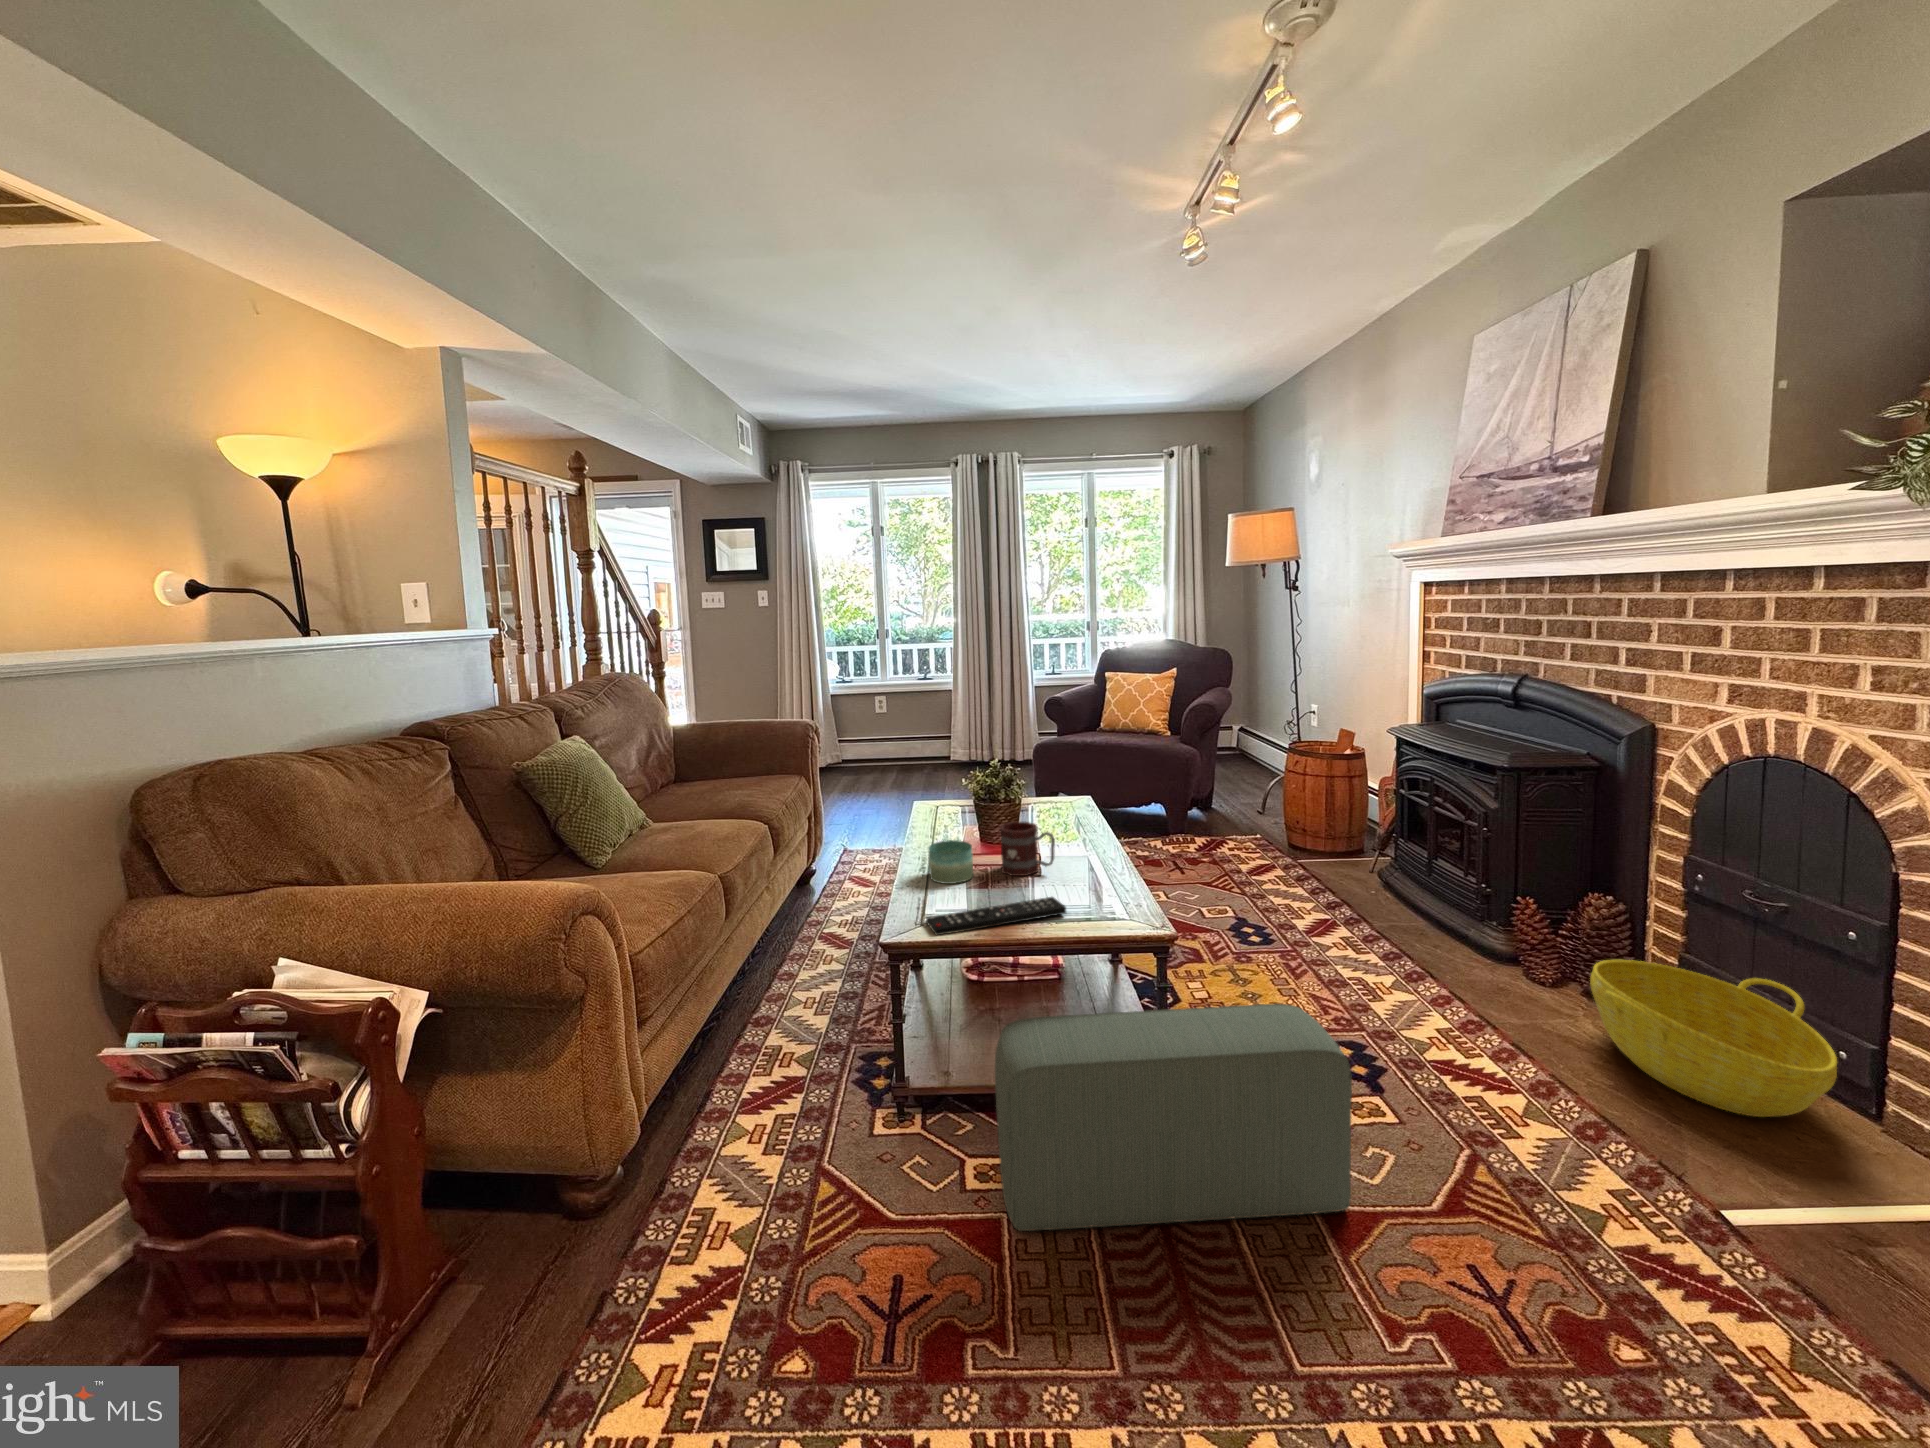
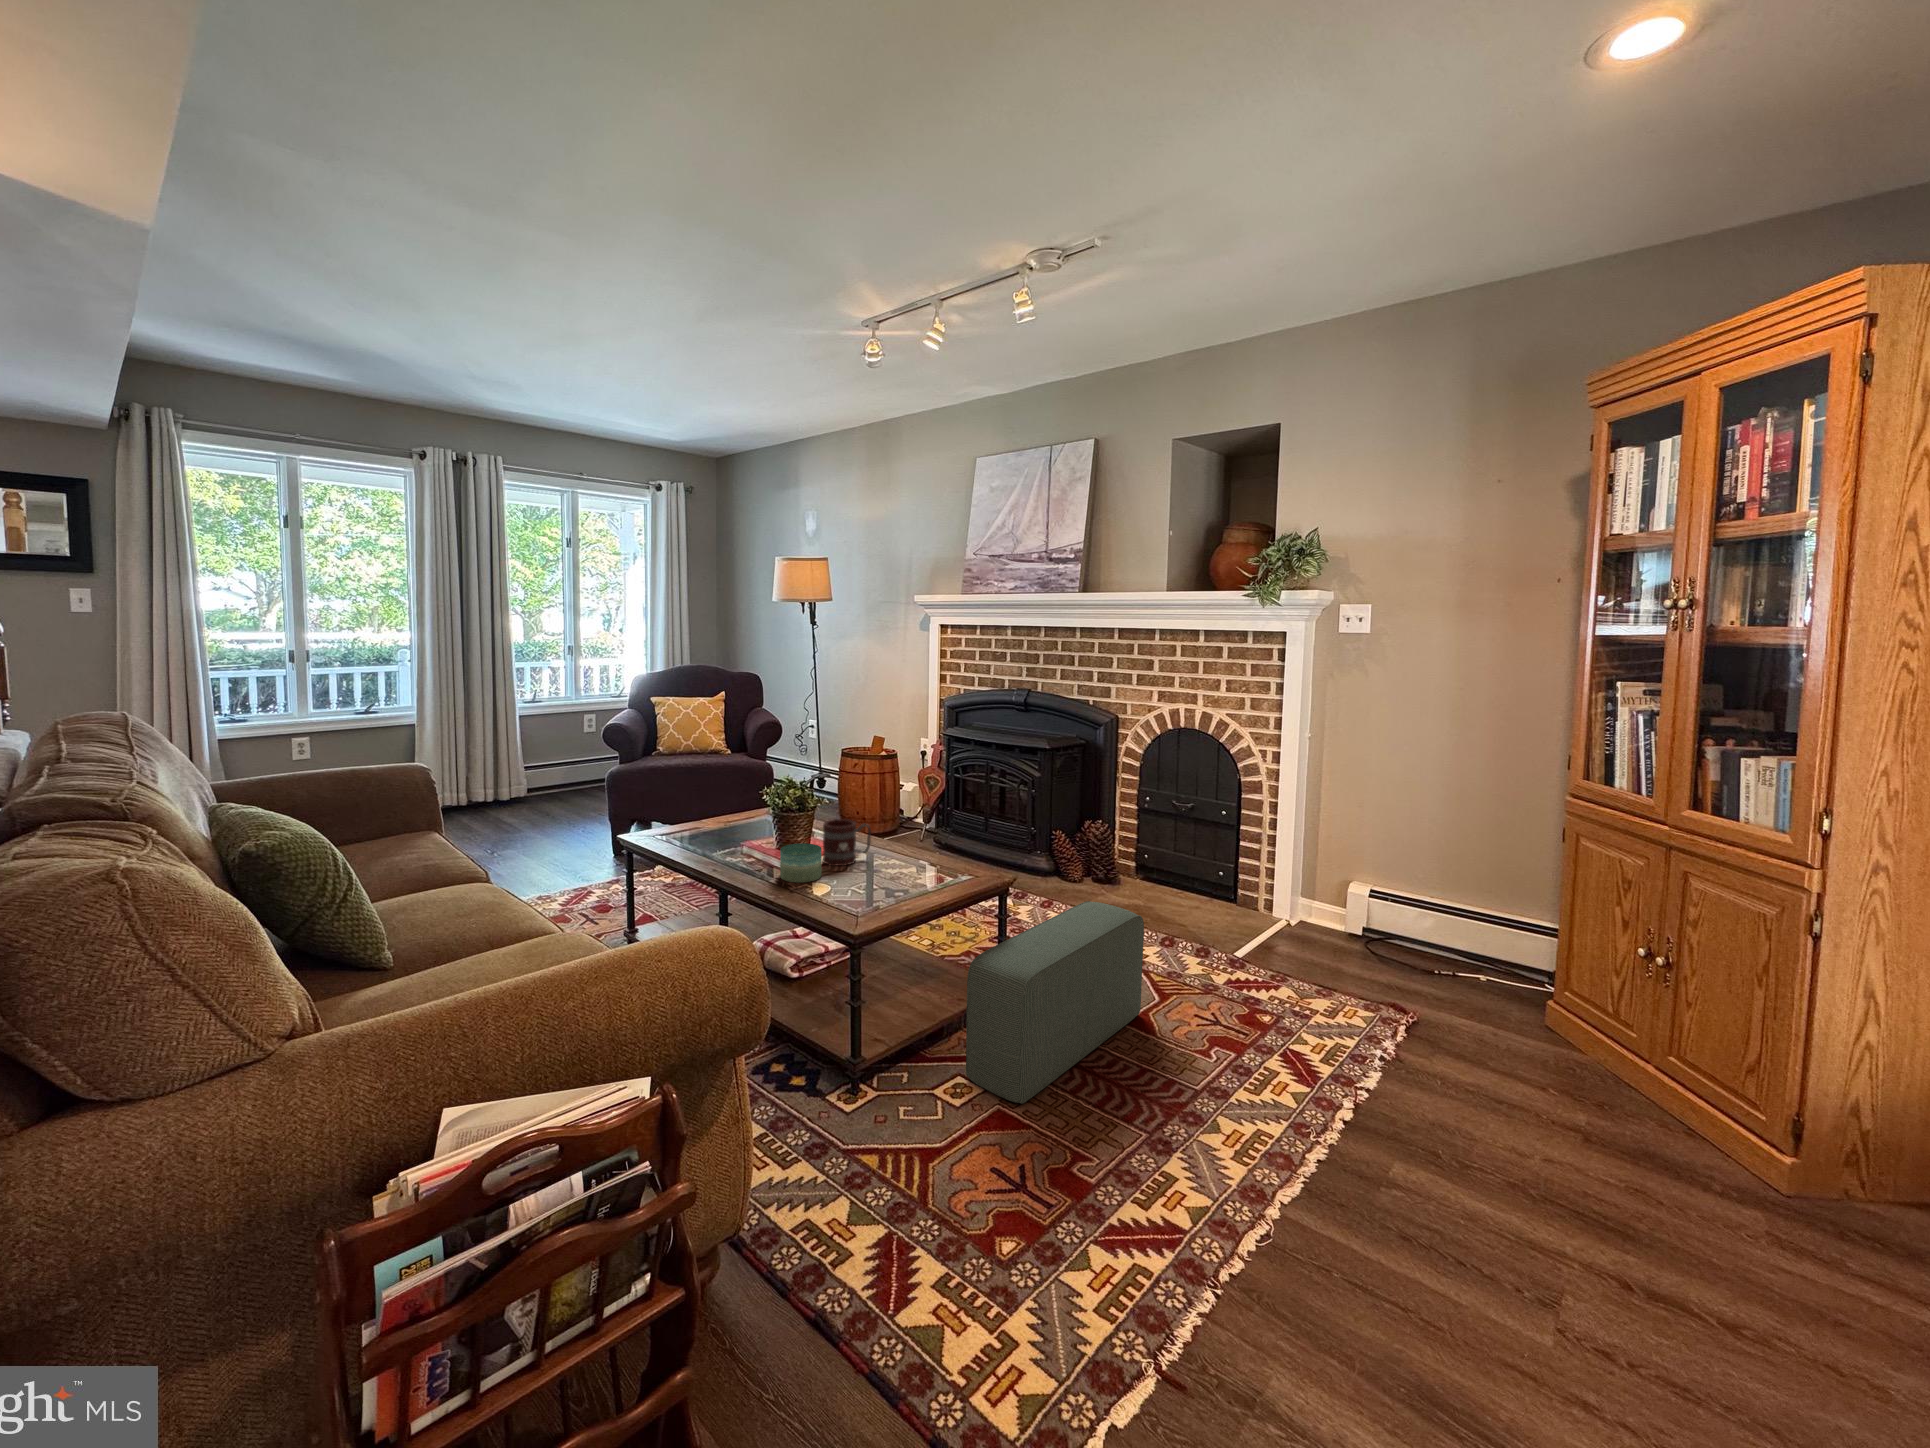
remote control: present [926,897,1066,935] -> none [858,870,936,914]
basket: present [1590,960,1837,1117] -> none [1120,845,1239,913]

